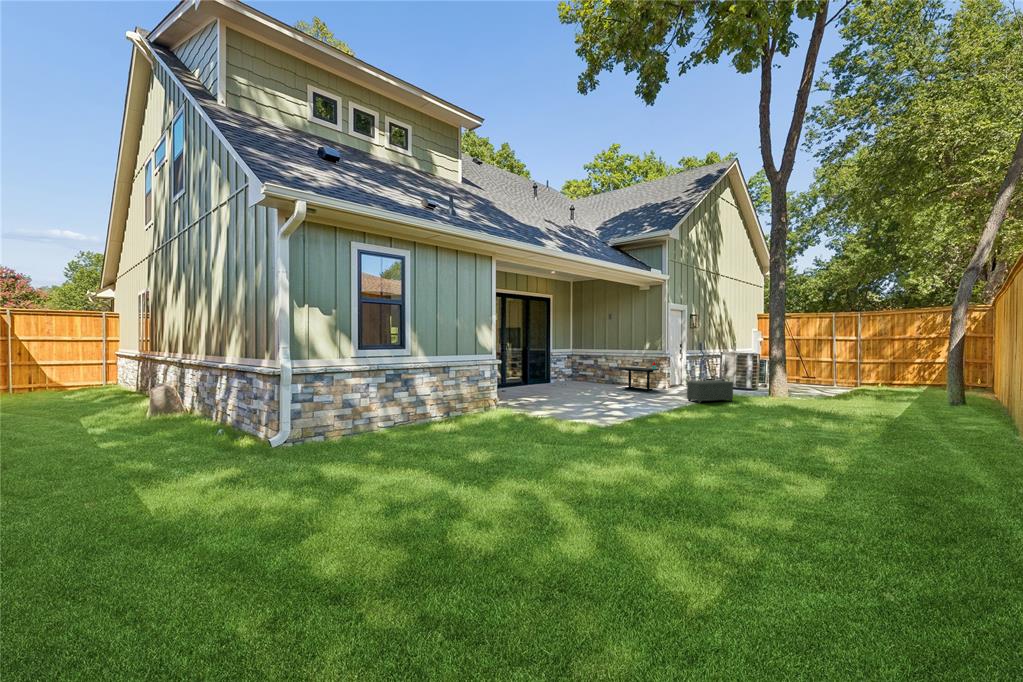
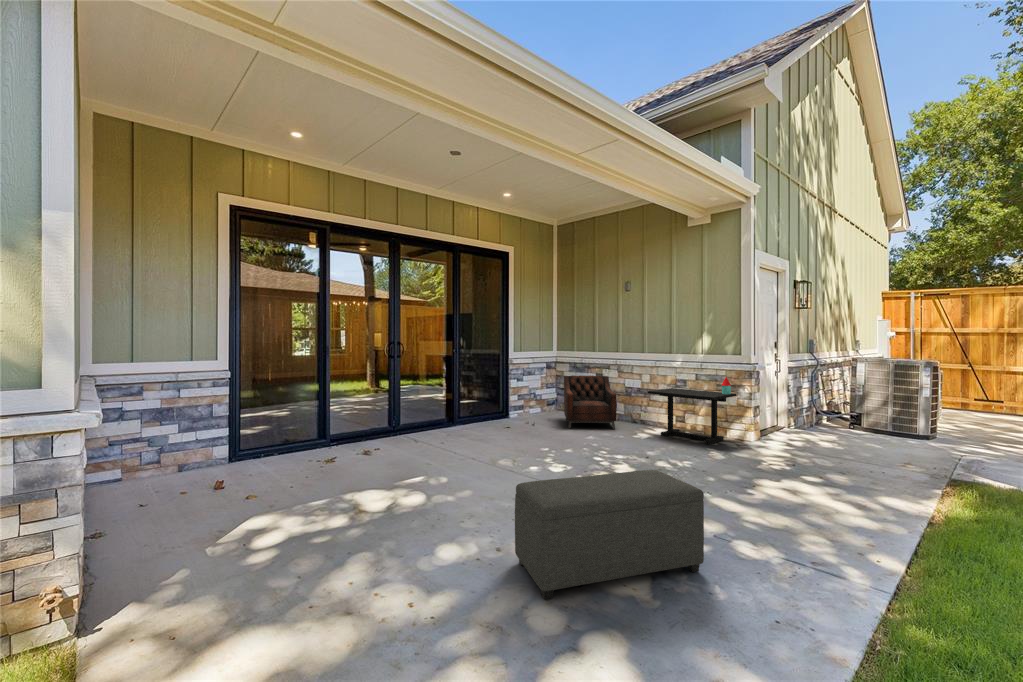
armchair: none [578,361,605,387] -> present [564,375,617,429]
ottoman: present [687,380,733,403] -> present [515,470,704,599]

